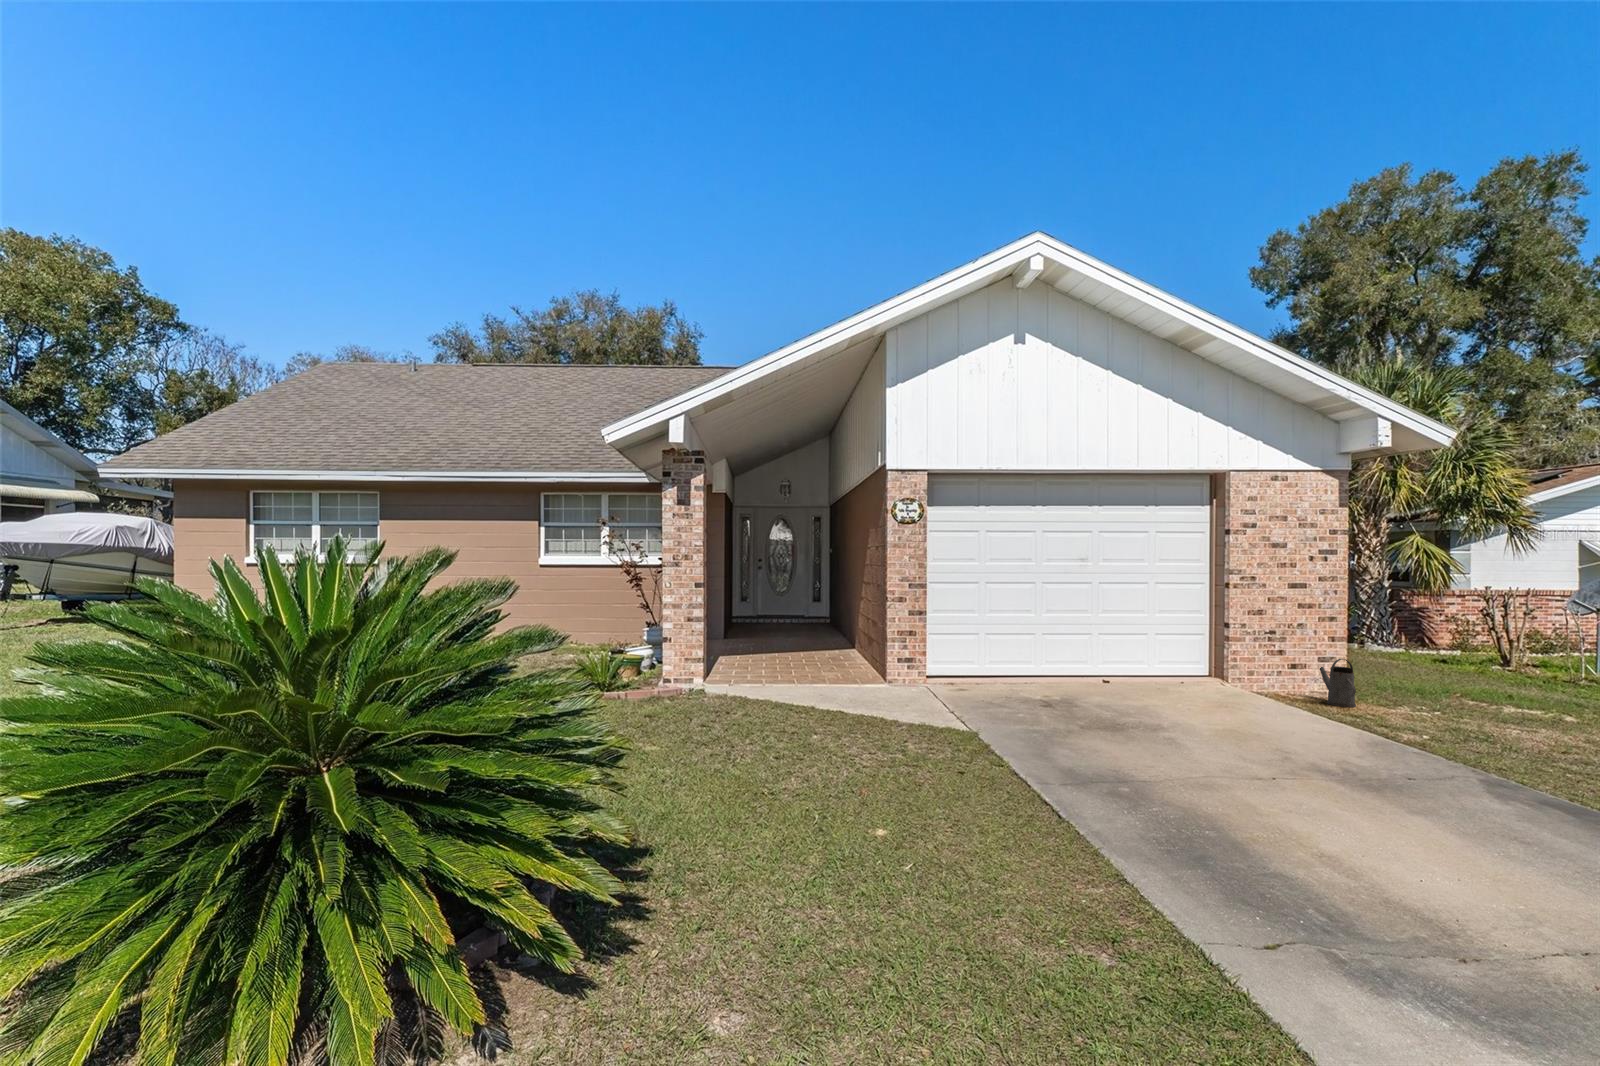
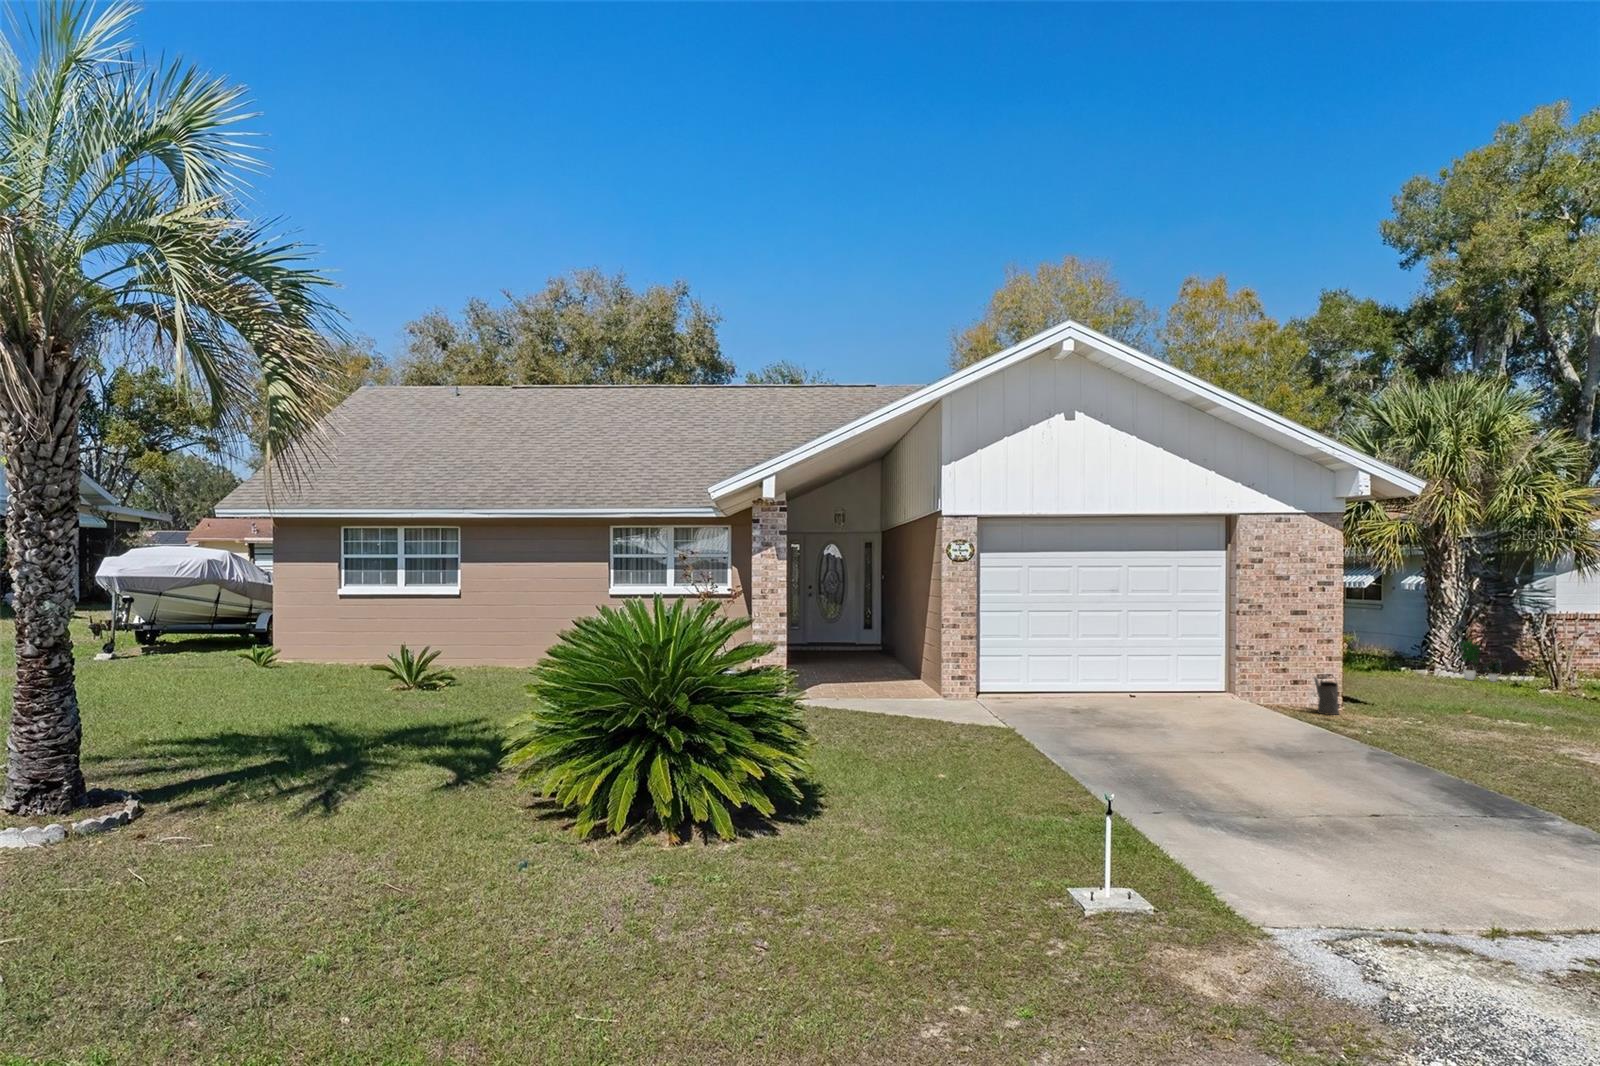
potted plant: none [1423,612,1476,660] -> present [1461,639,1501,682]

